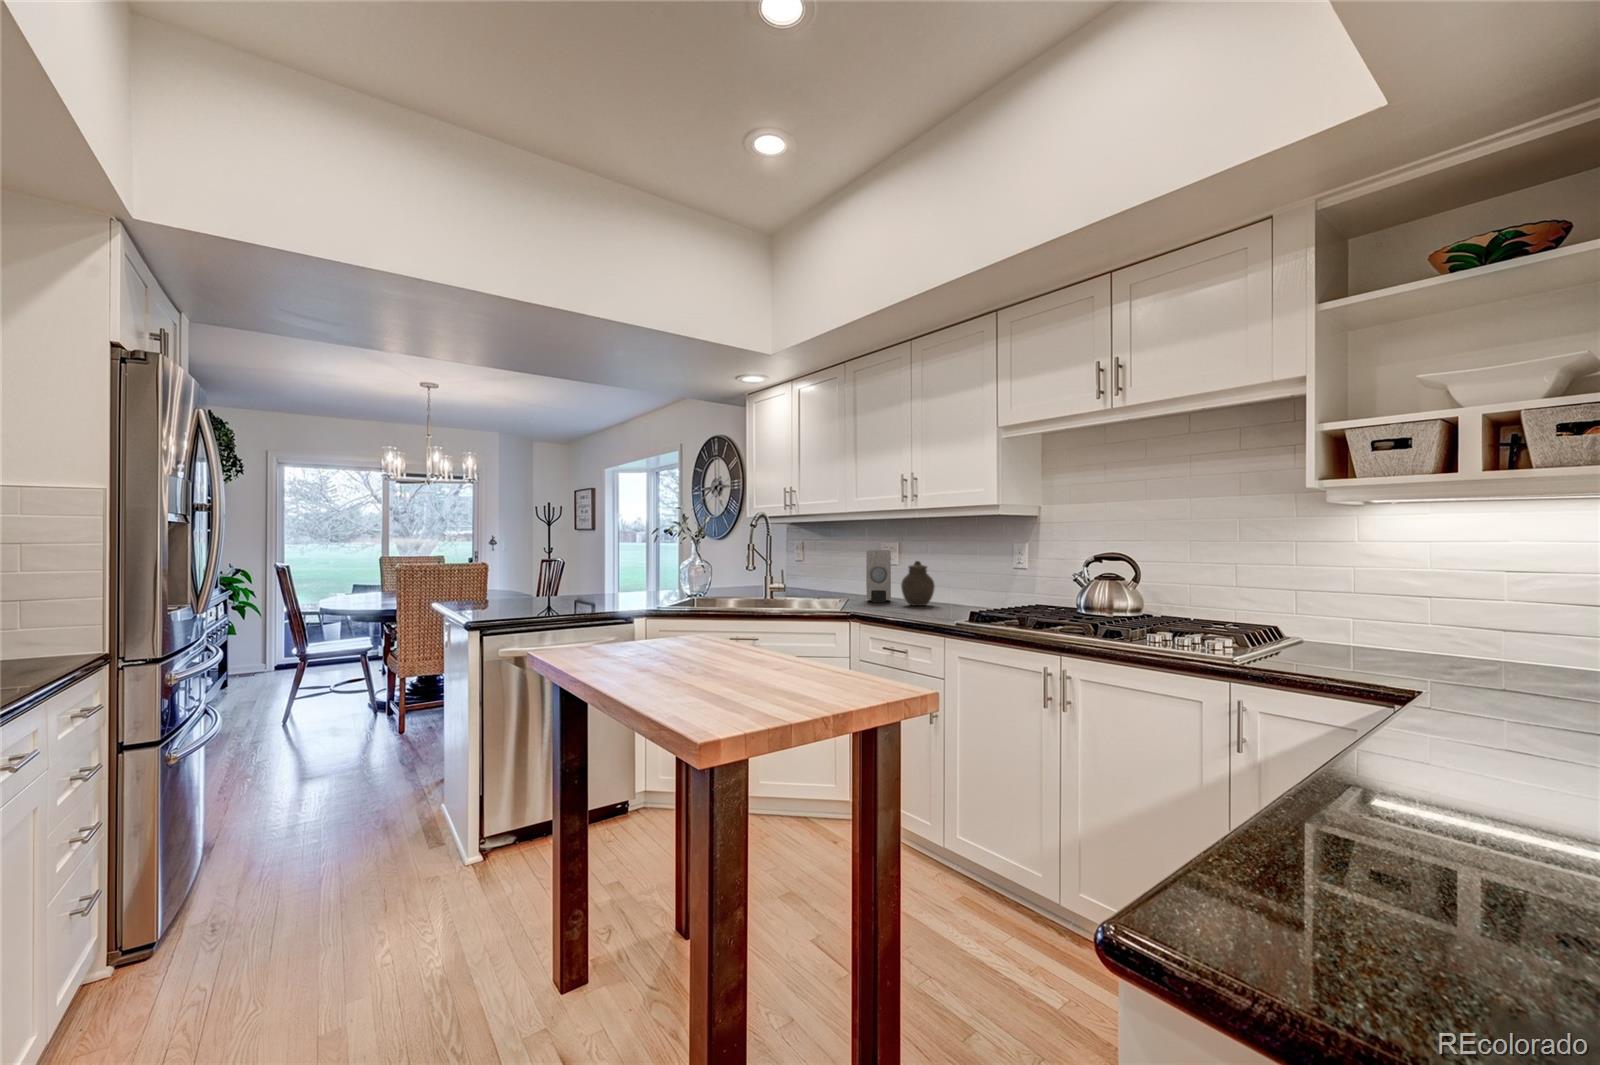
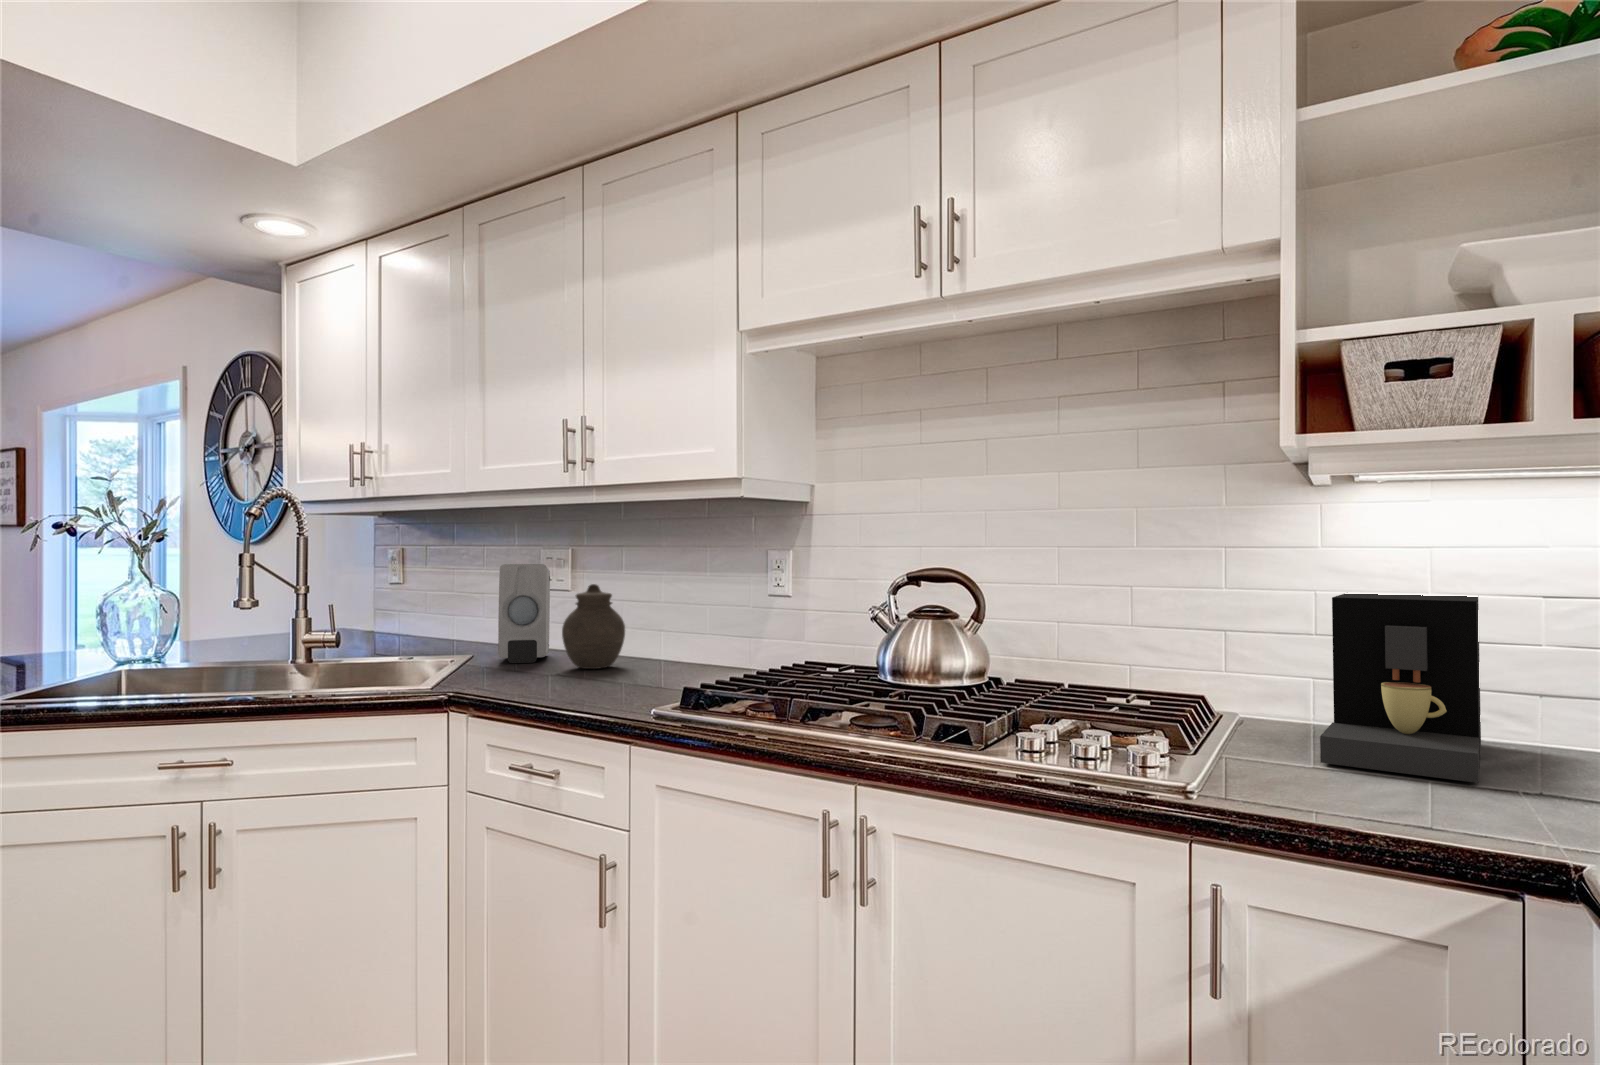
coffee maker: none [1329,568,1465,668] -> present [1320,594,1481,783]

